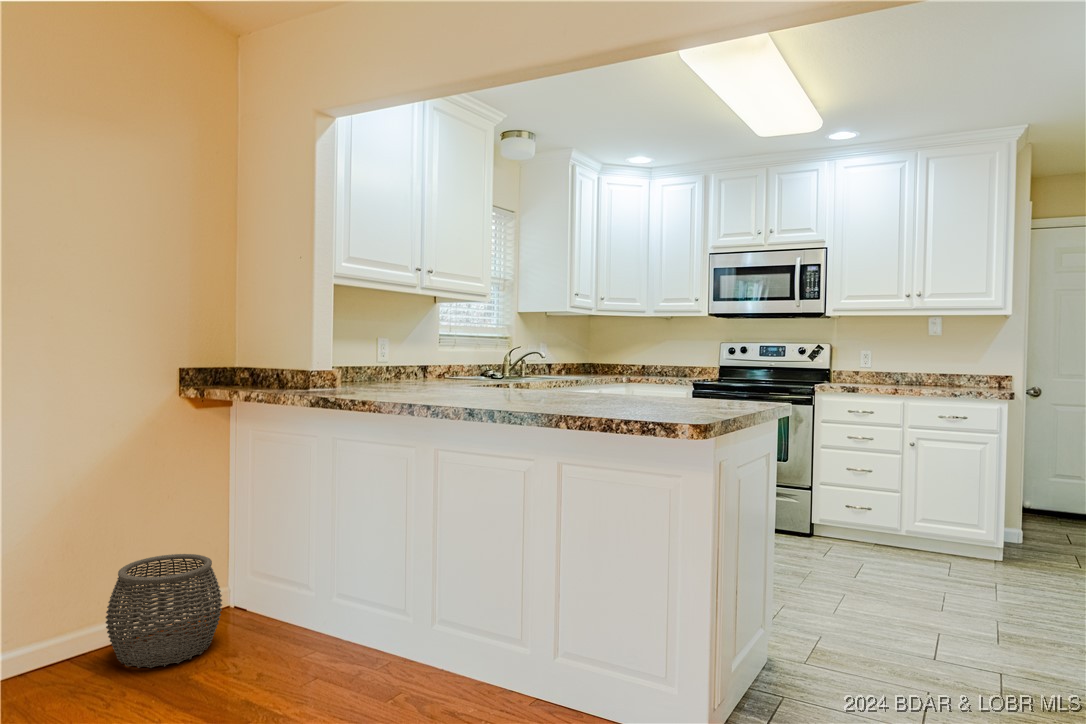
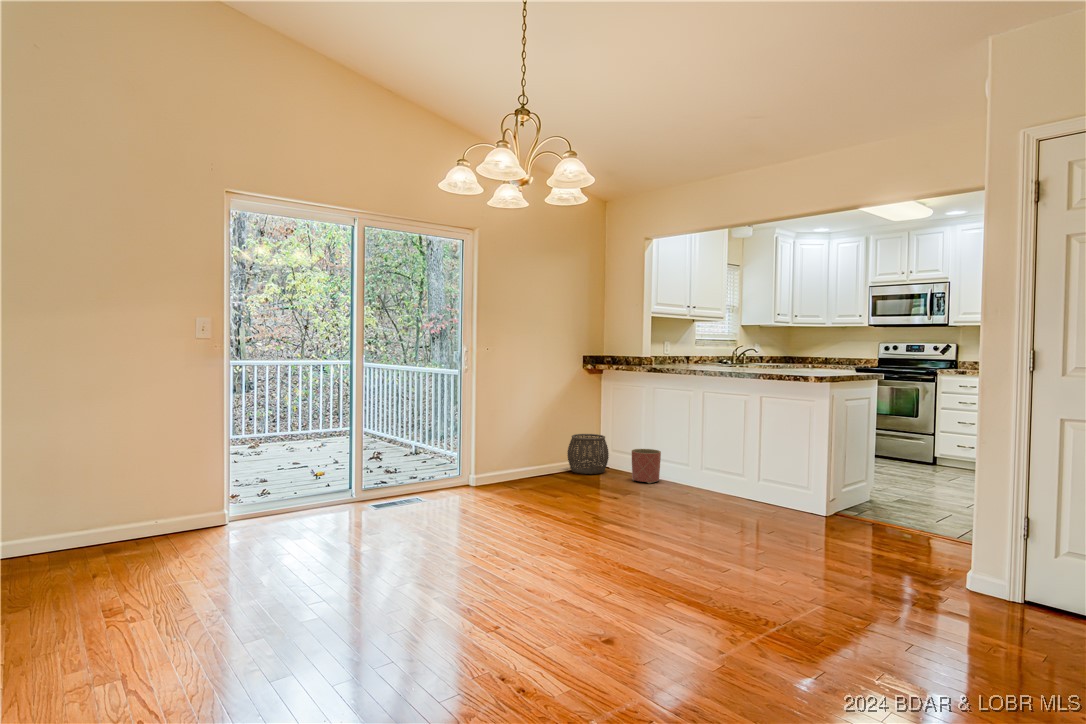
planter: none [260,593,336,693] -> present [632,449,661,484]

